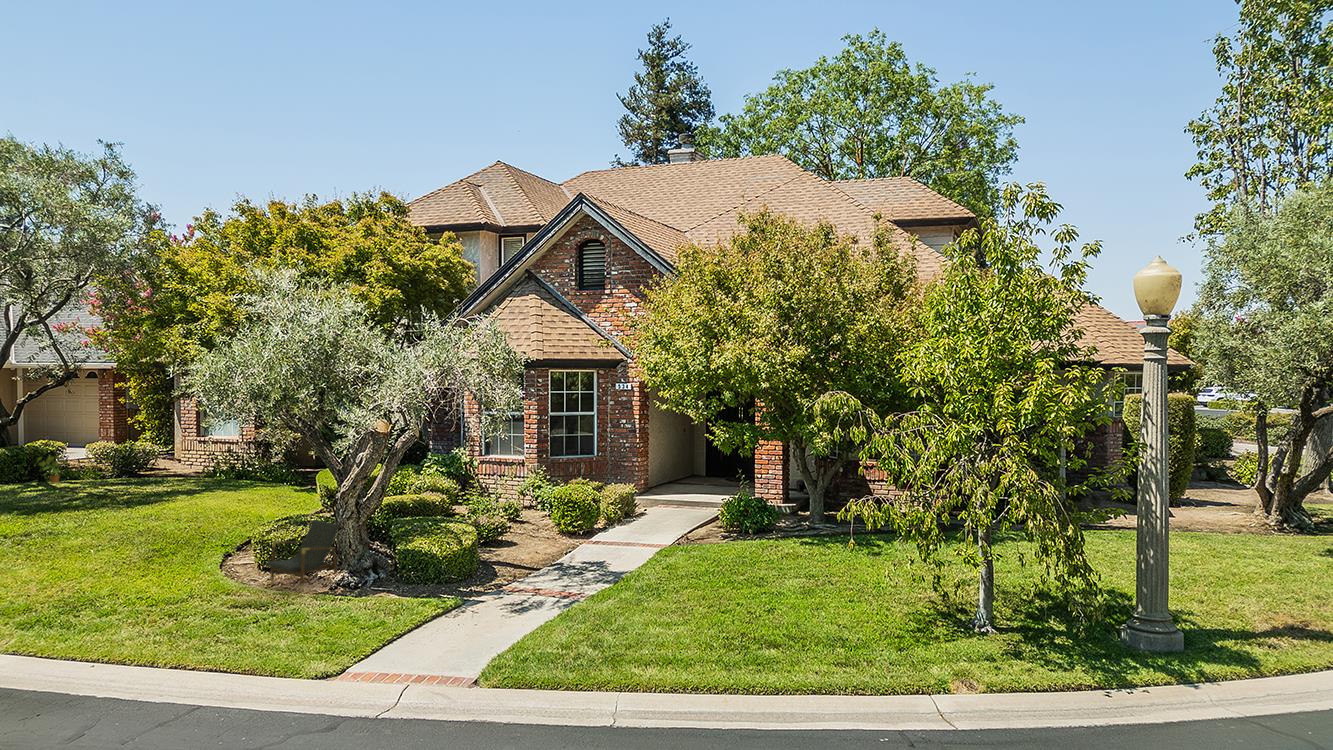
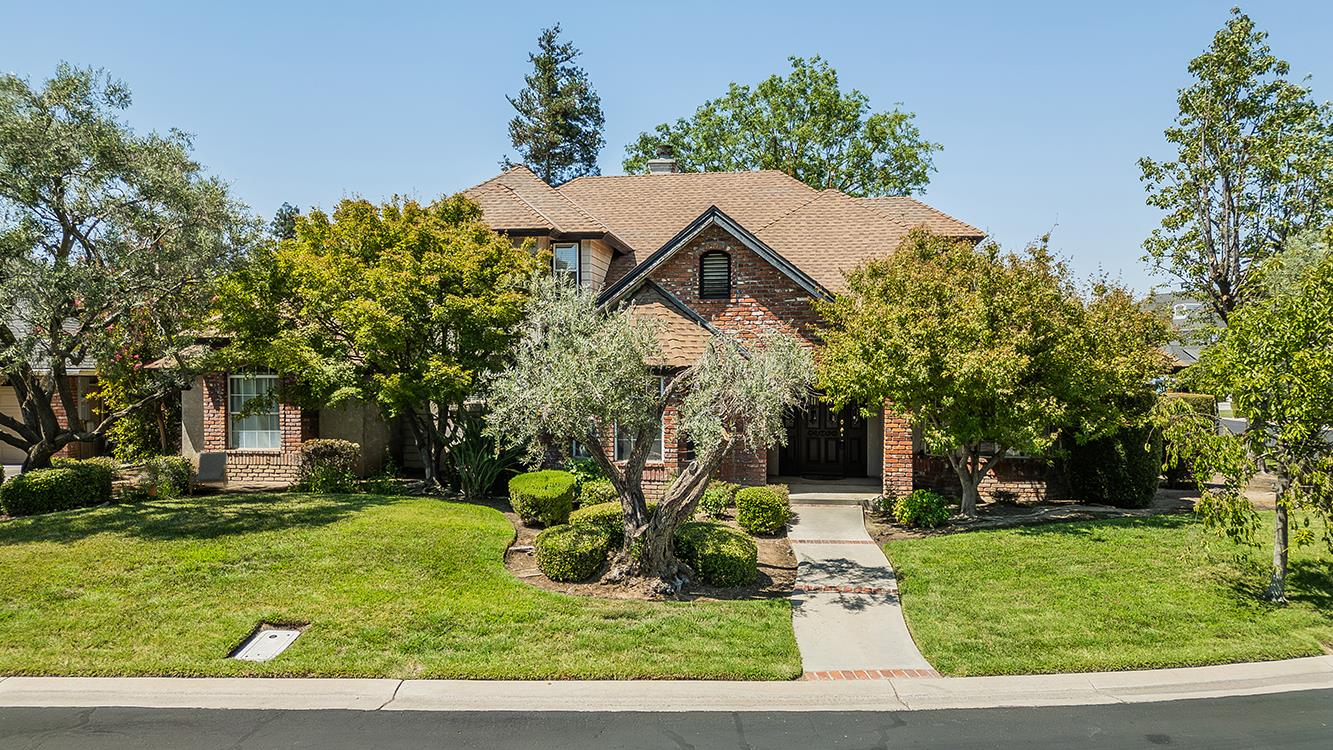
lounge chair: present [266,520,339,592] -> present [189,452,228,493]

